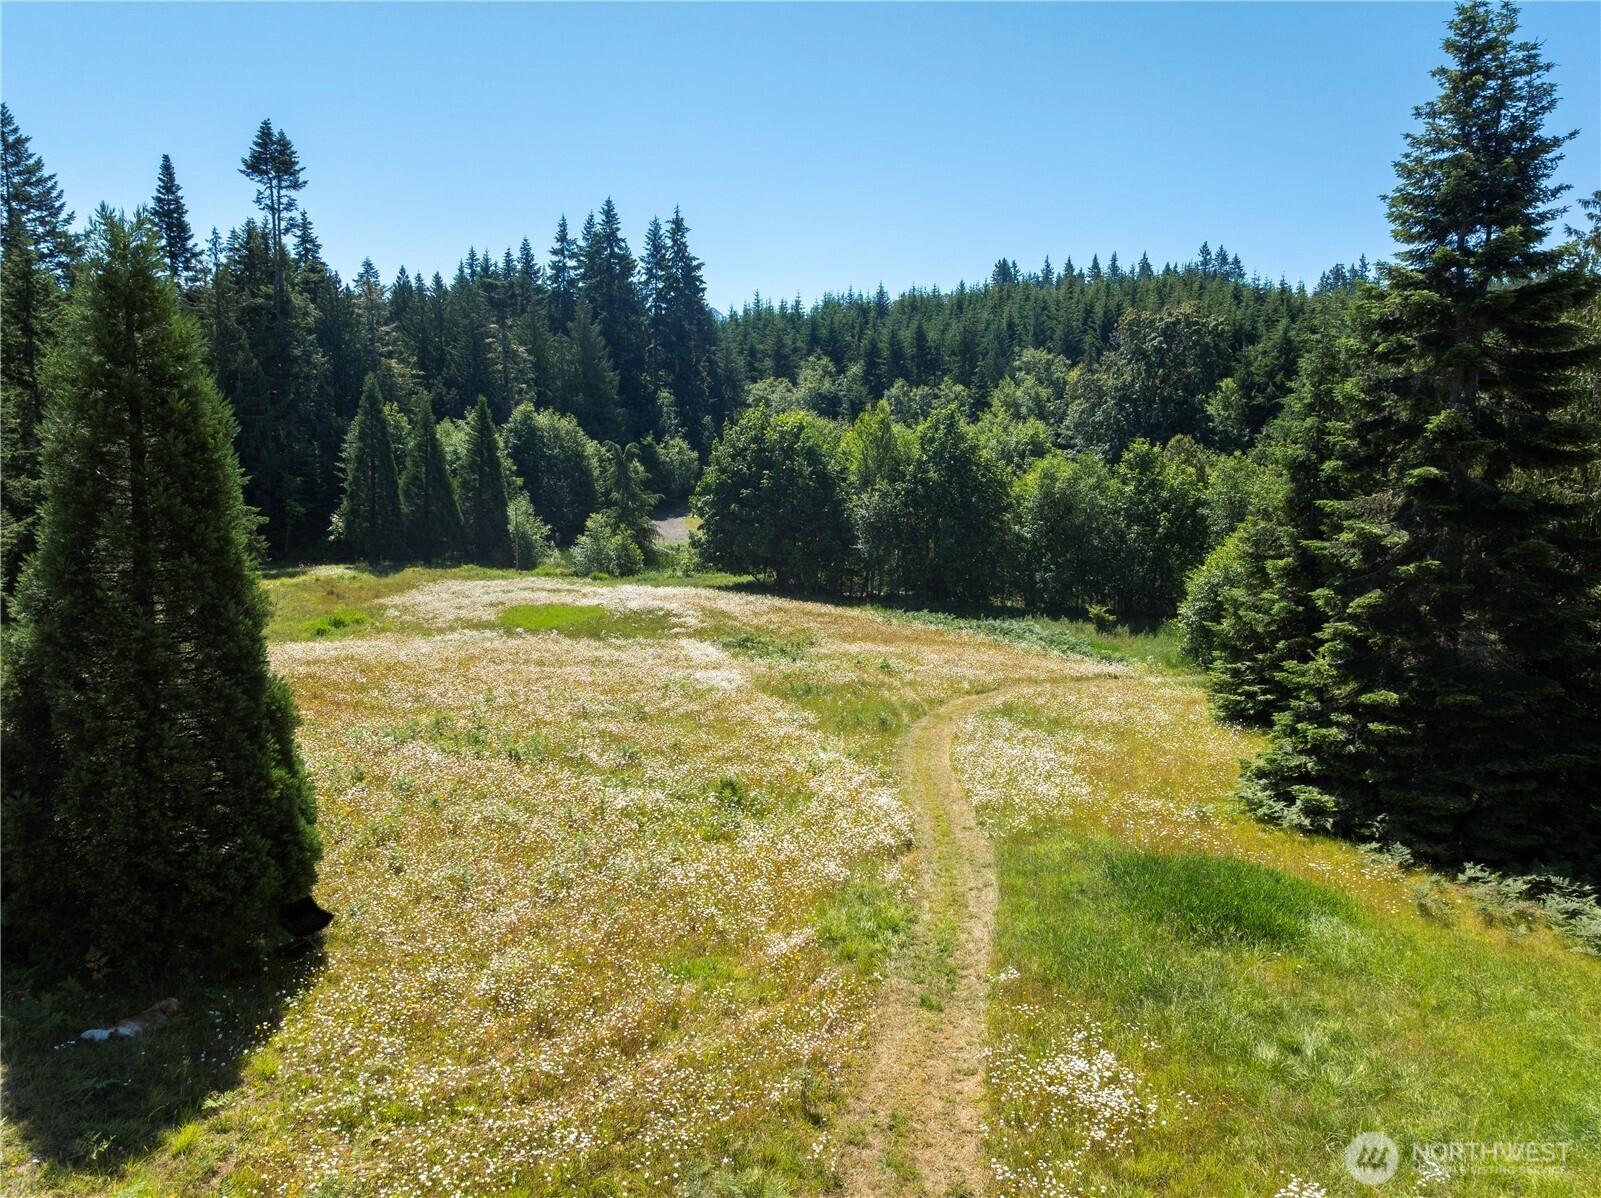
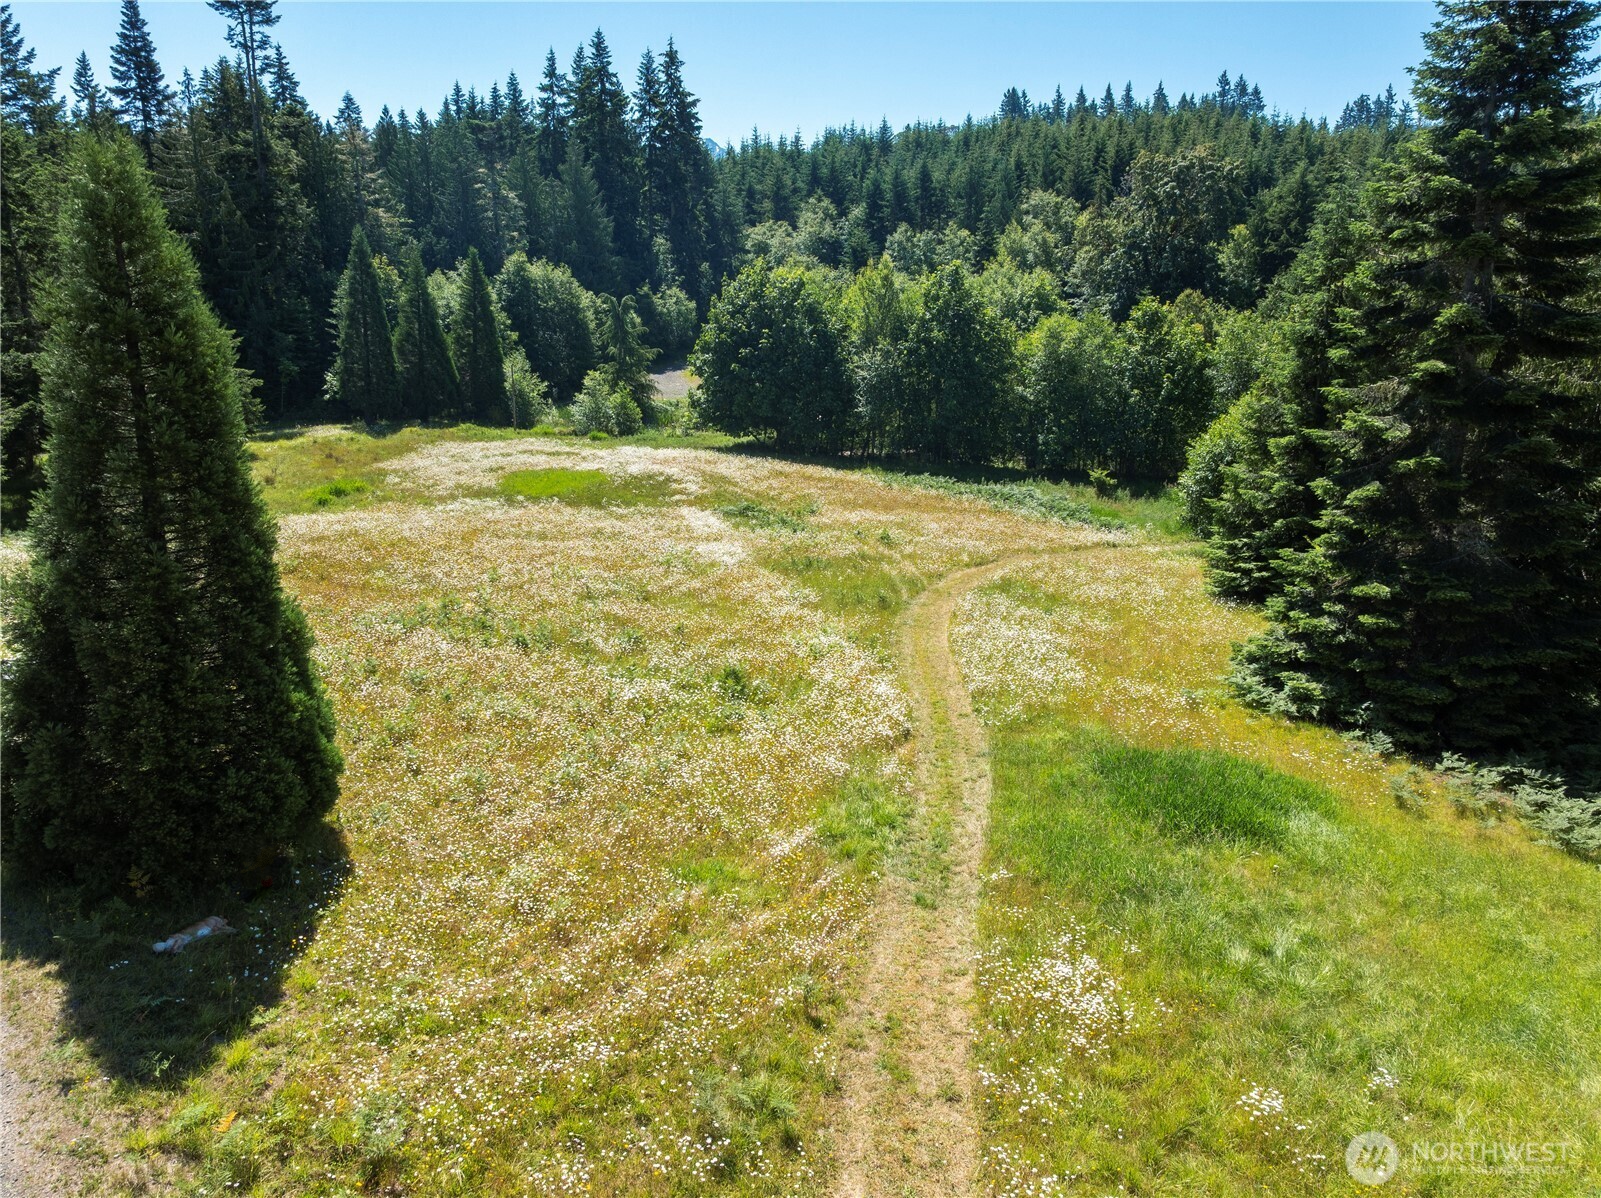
lounge chair: present [277,895,335,948] -> none [301,806,357,858]

